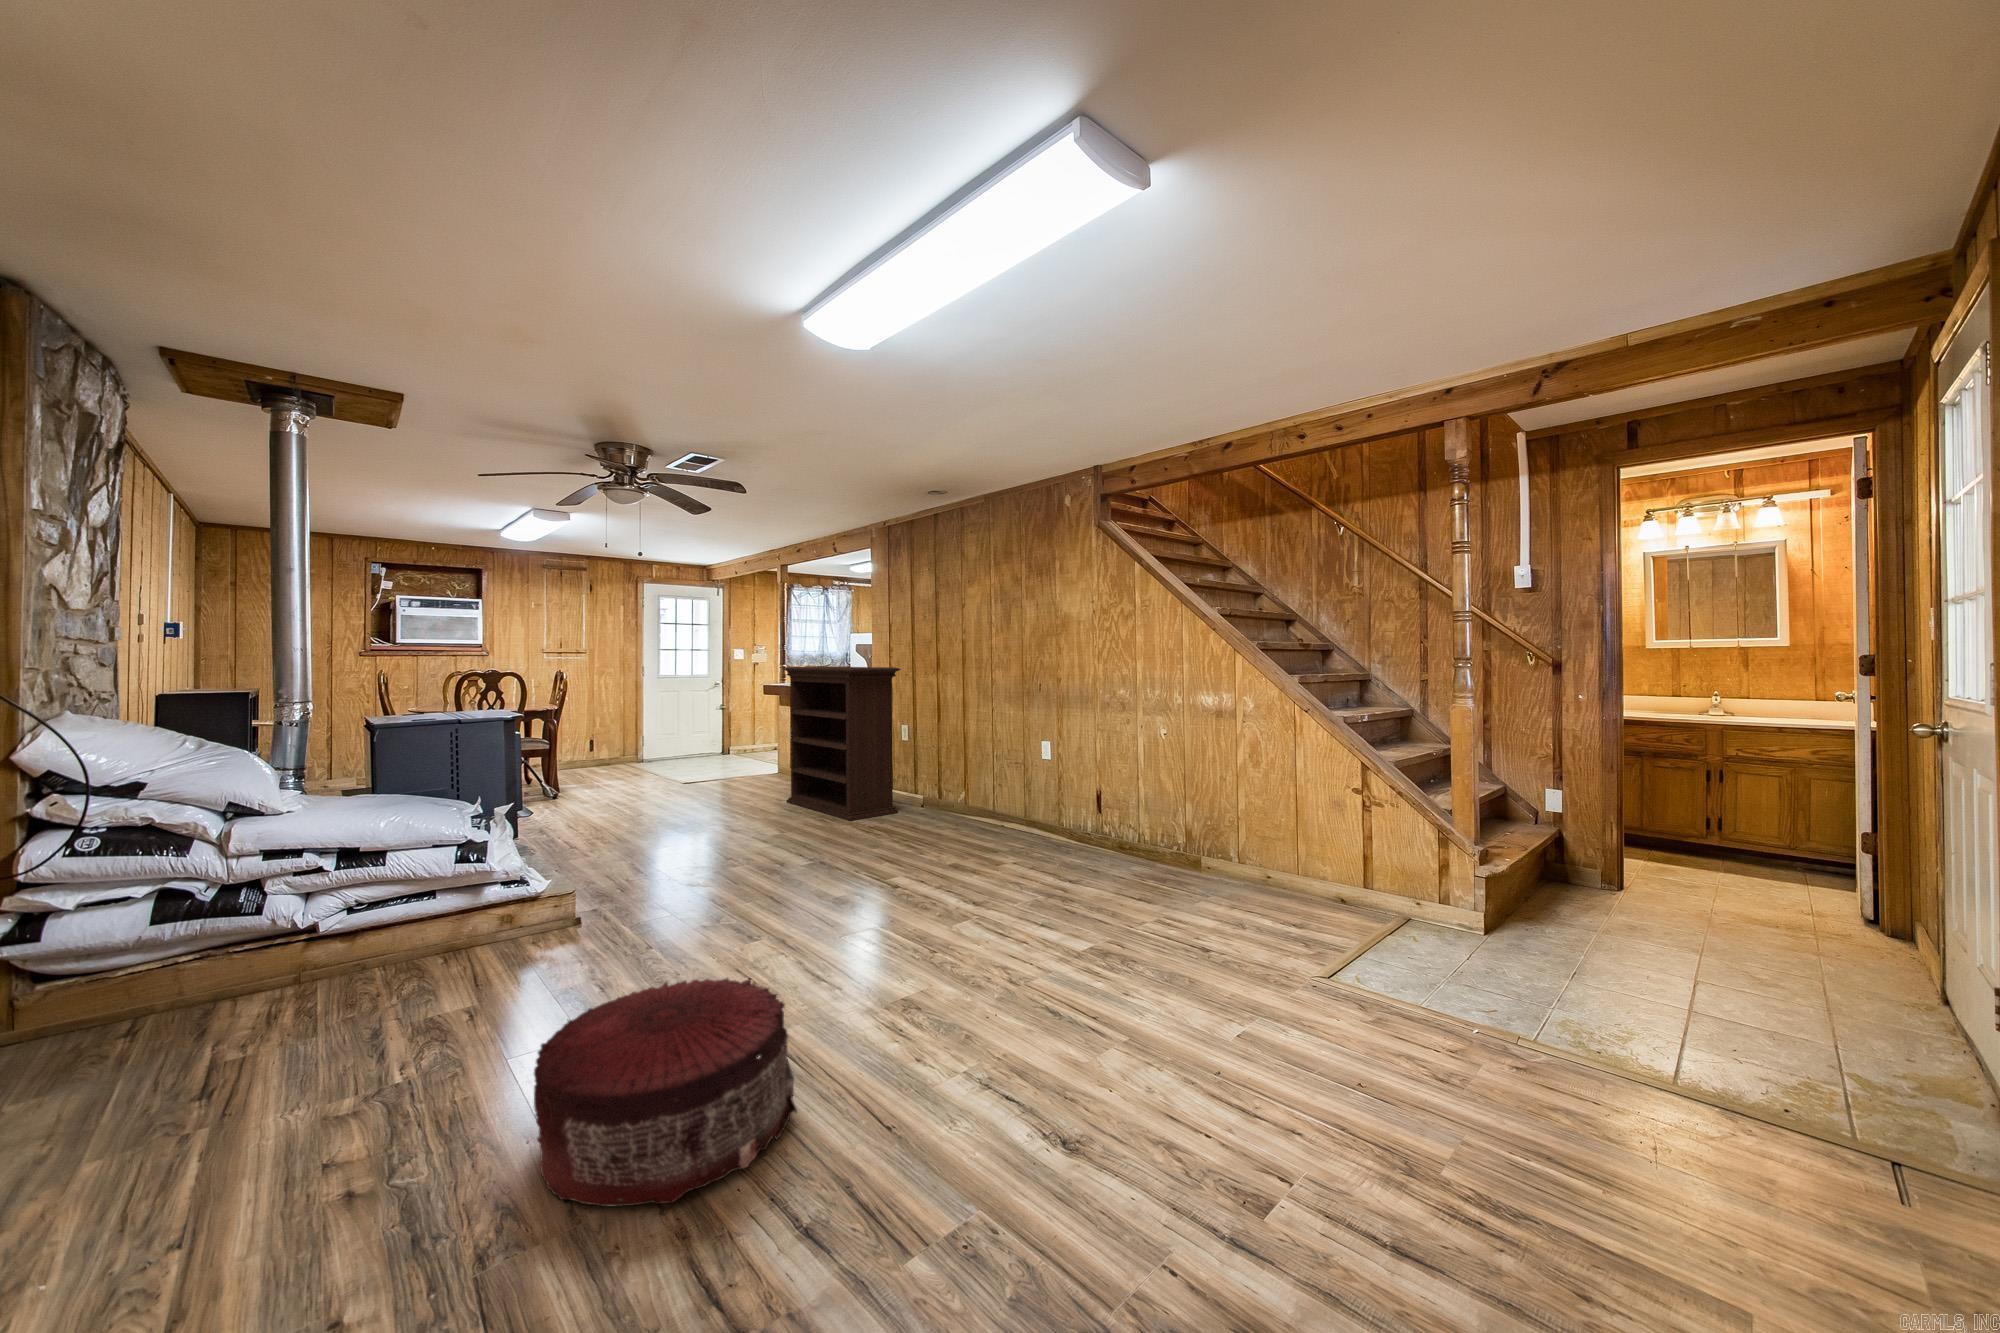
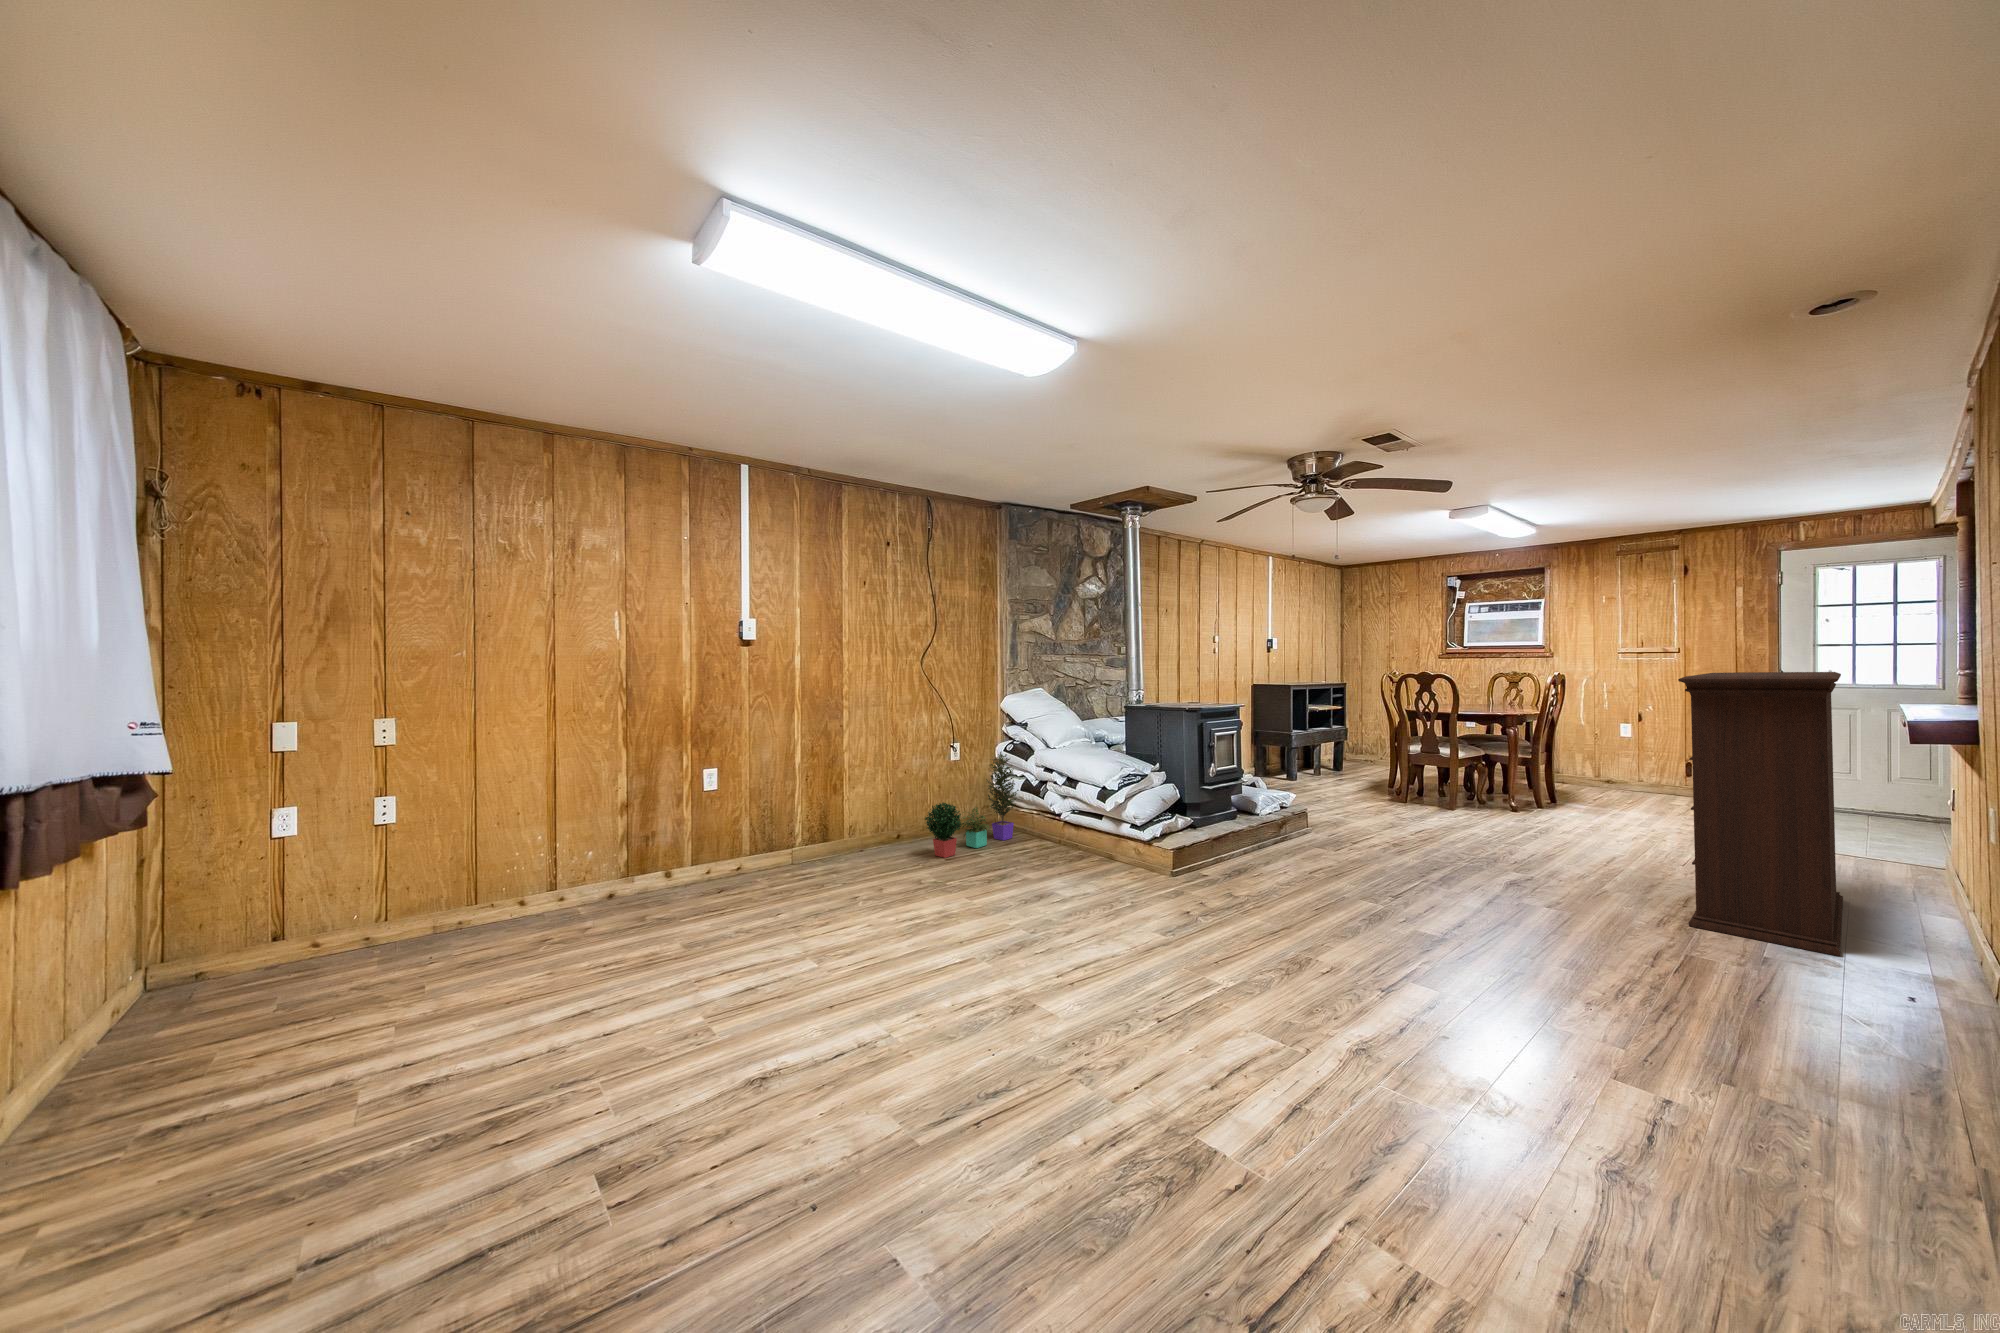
potted plant: none [86,843,225,1117] -> present [925,752,1019,858]
pouf: present [534,977,797,1206] -> none [796,863,931,971]

